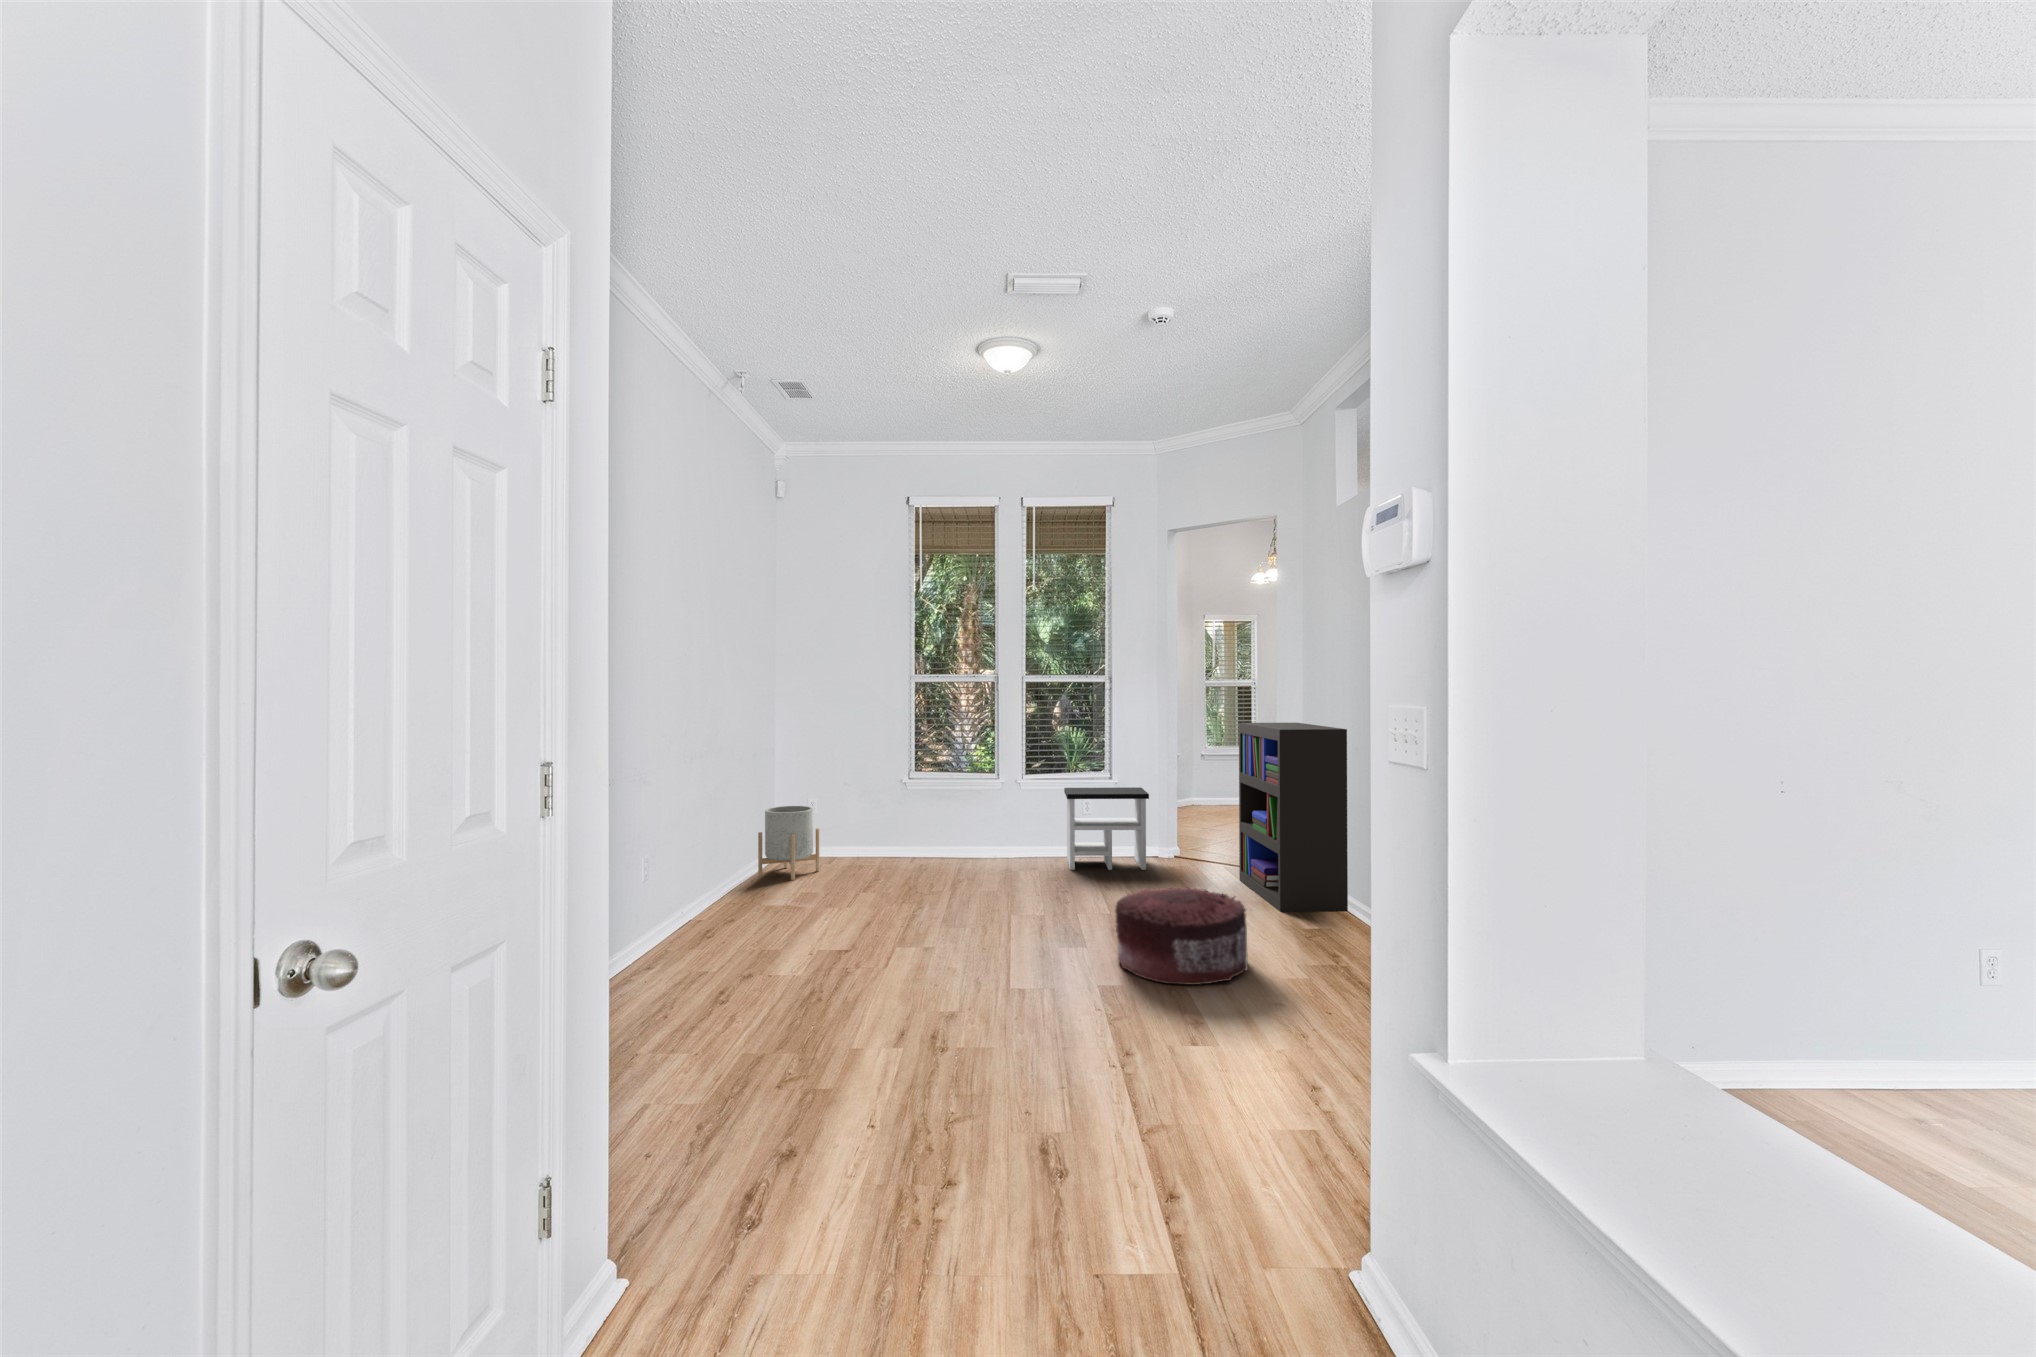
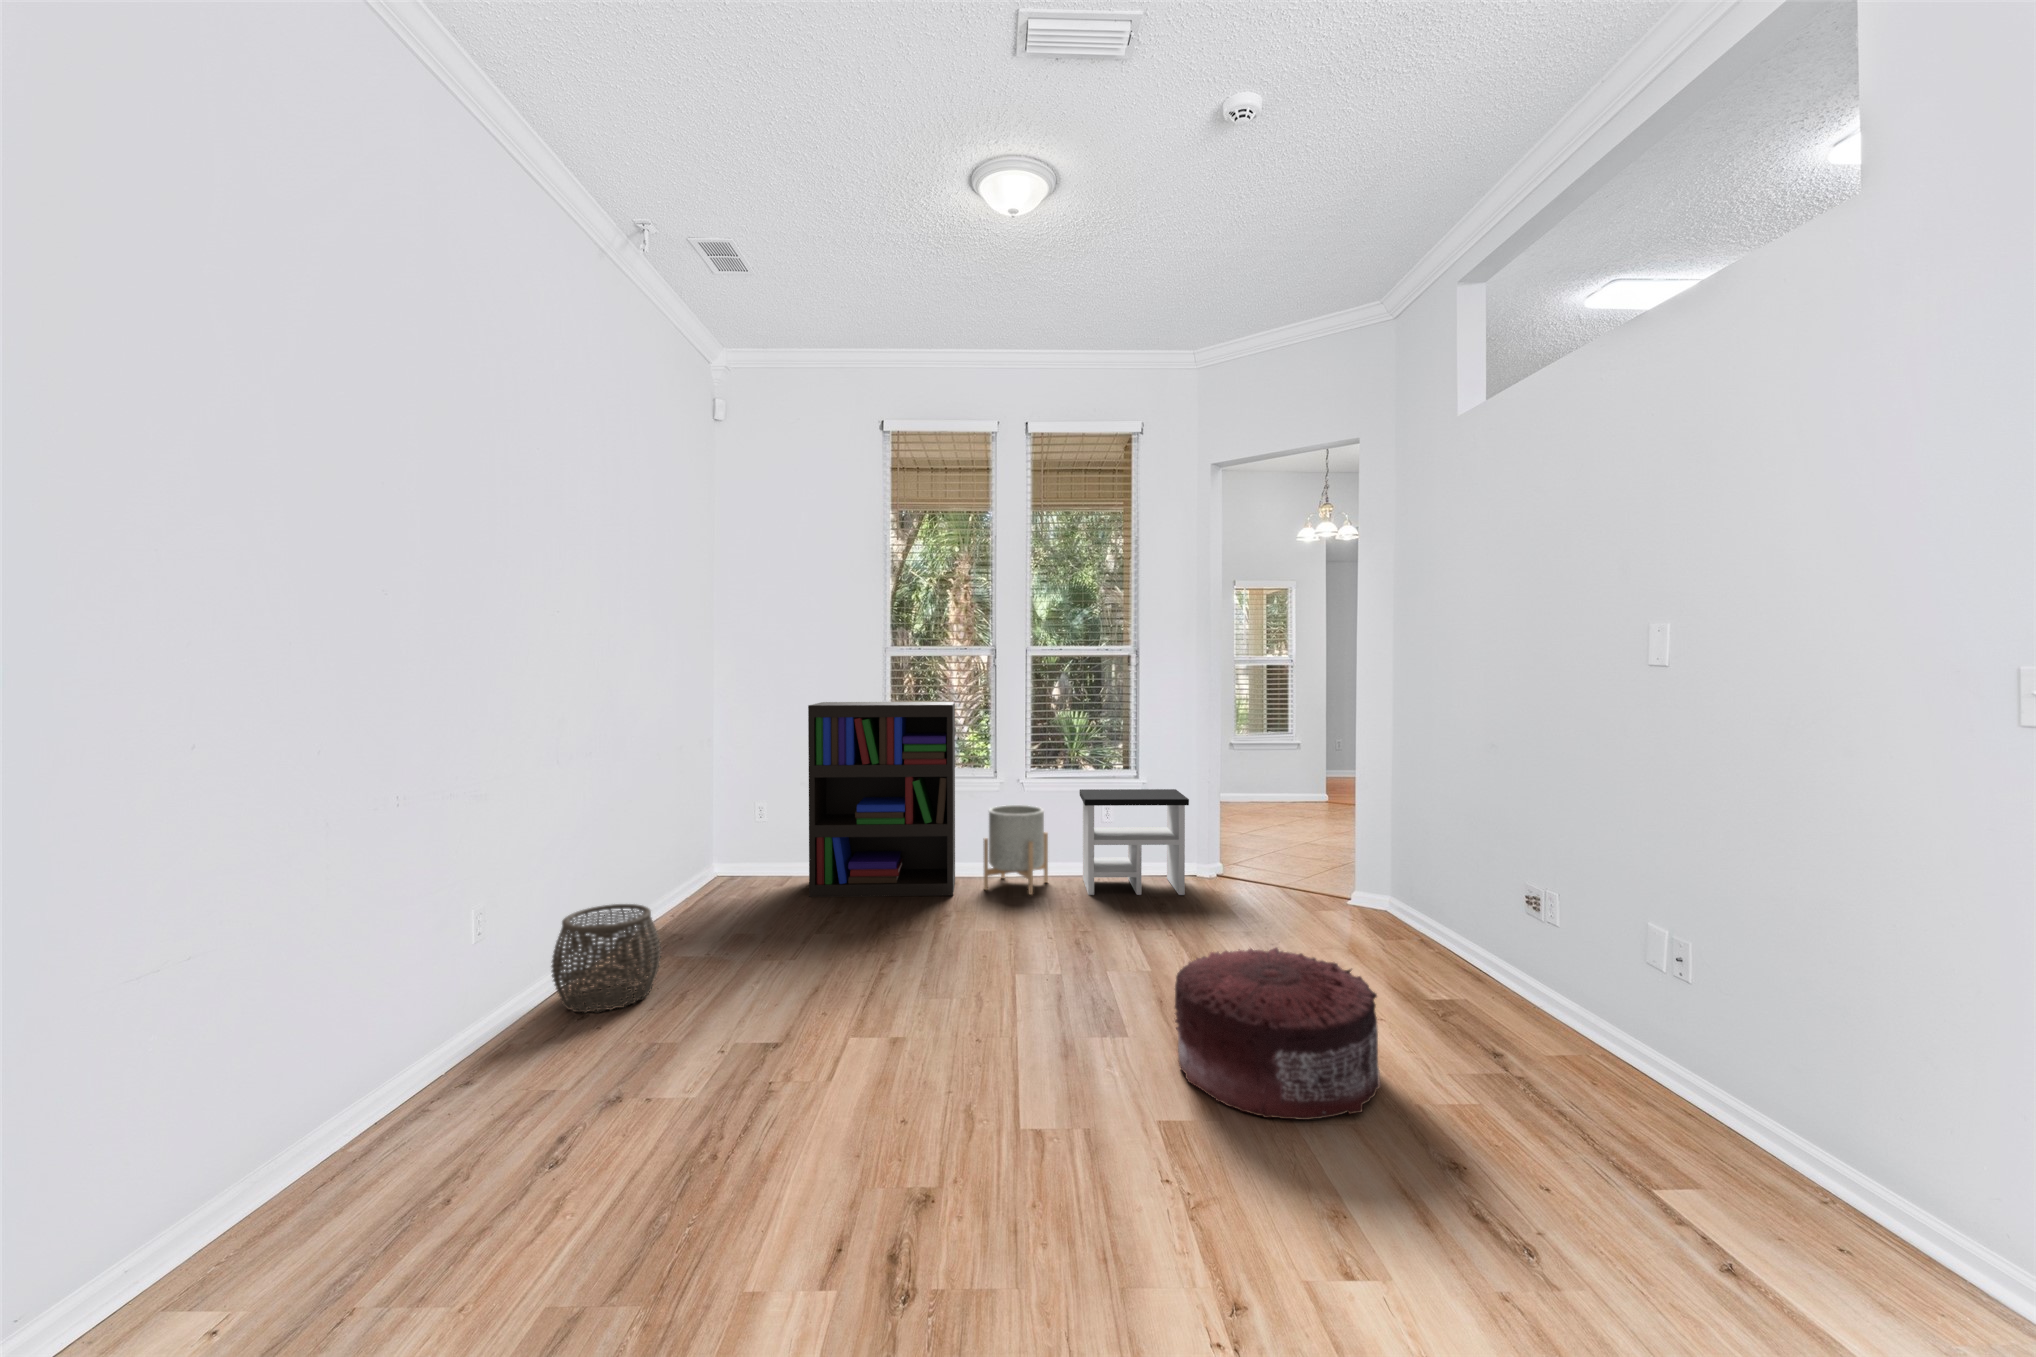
bookshelf: present [1239,723,1348,912] -> present [808,702,955,897]
planter: present [758,806,819,880] -> present [984,805,1048,895]
woven basket: none [684,862,758,935] -> present [551,904,661,1013]

